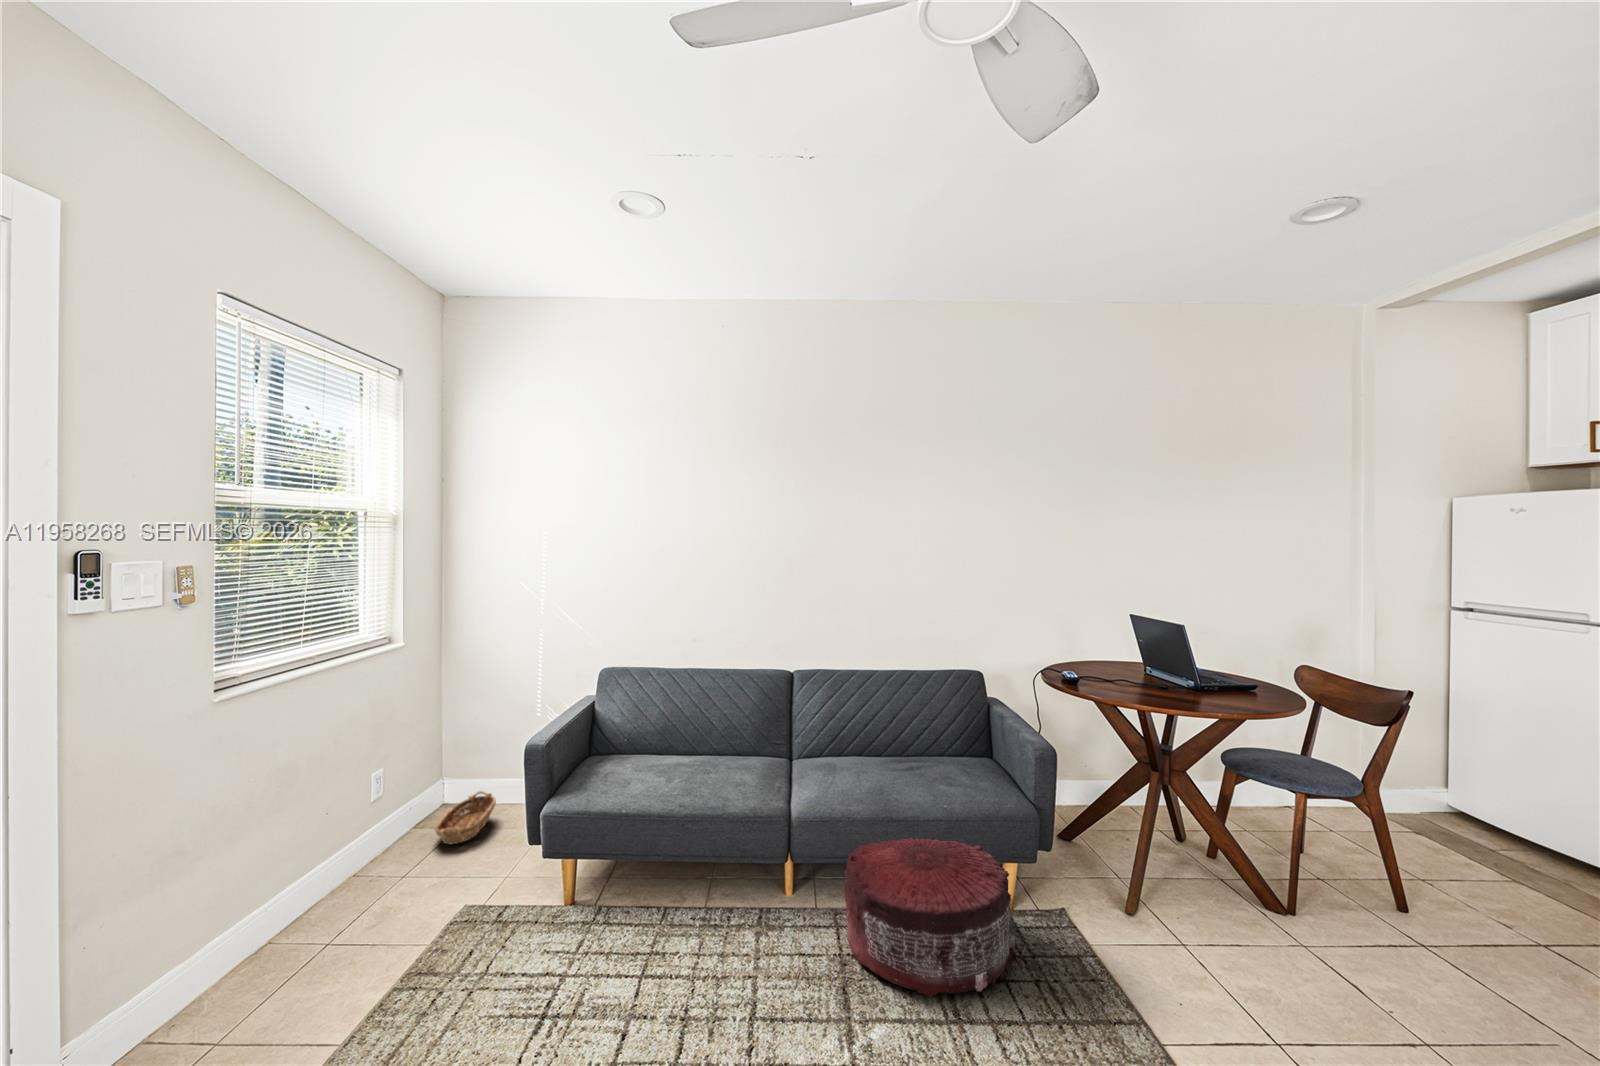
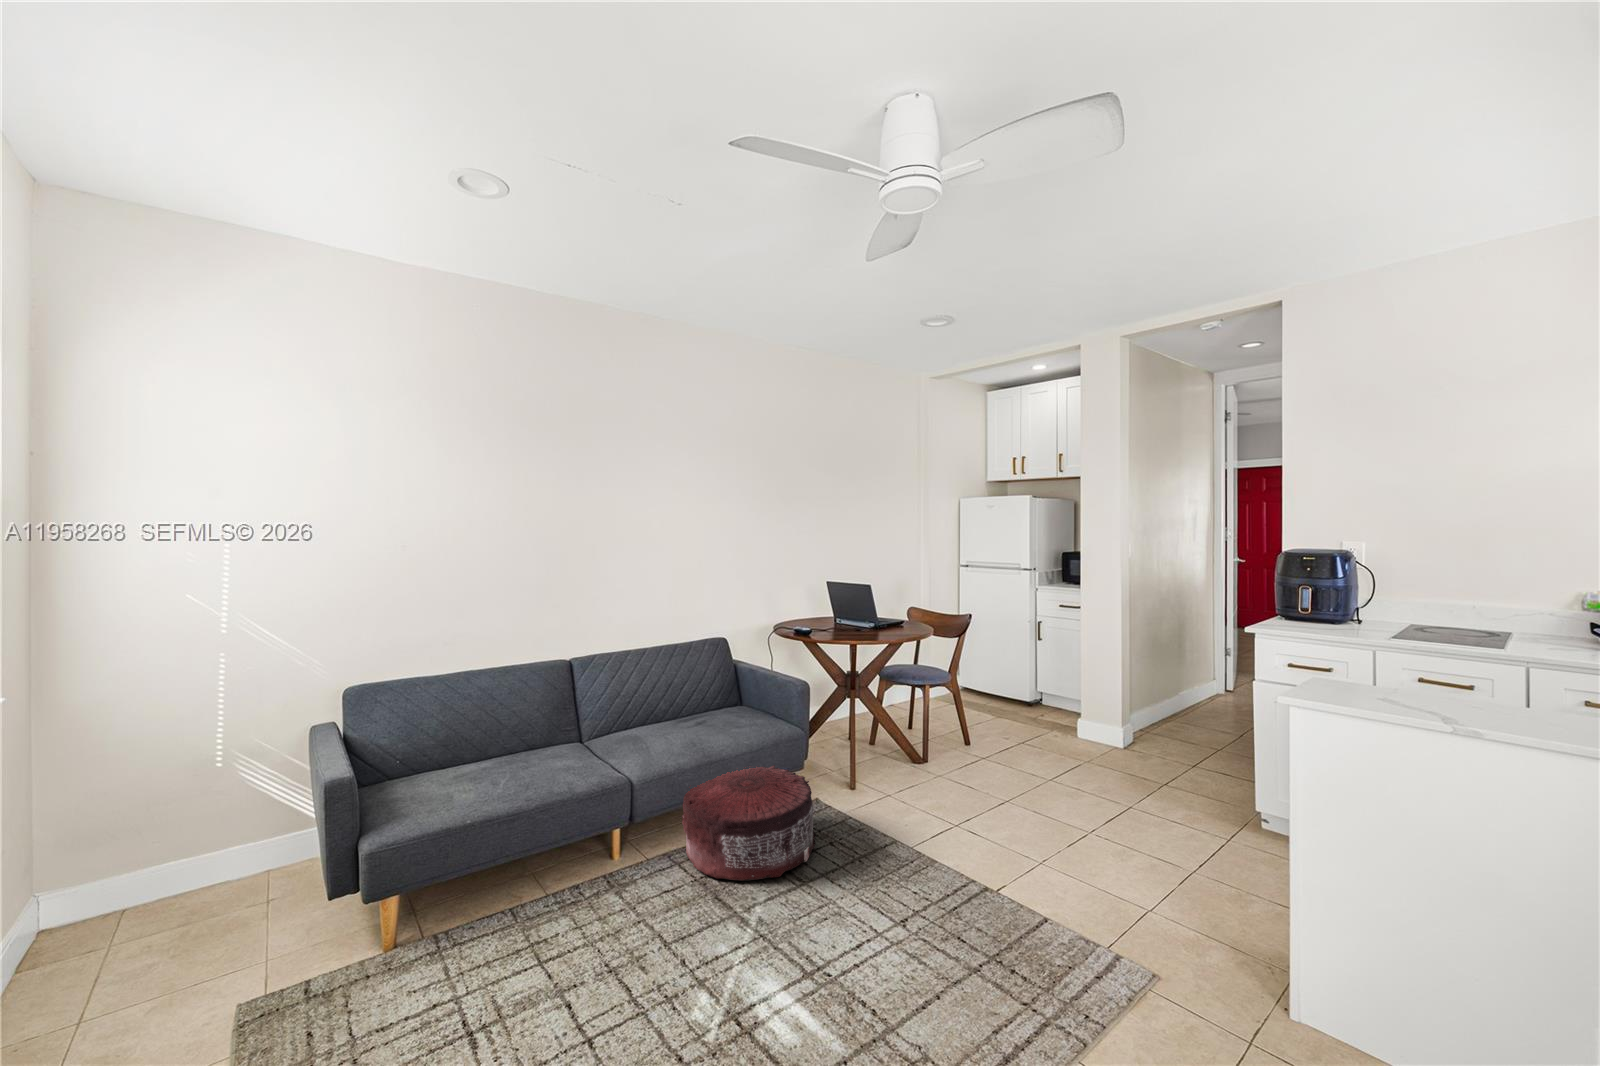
basket: present [435,791,496,844] -> none [65,887,181,990]

